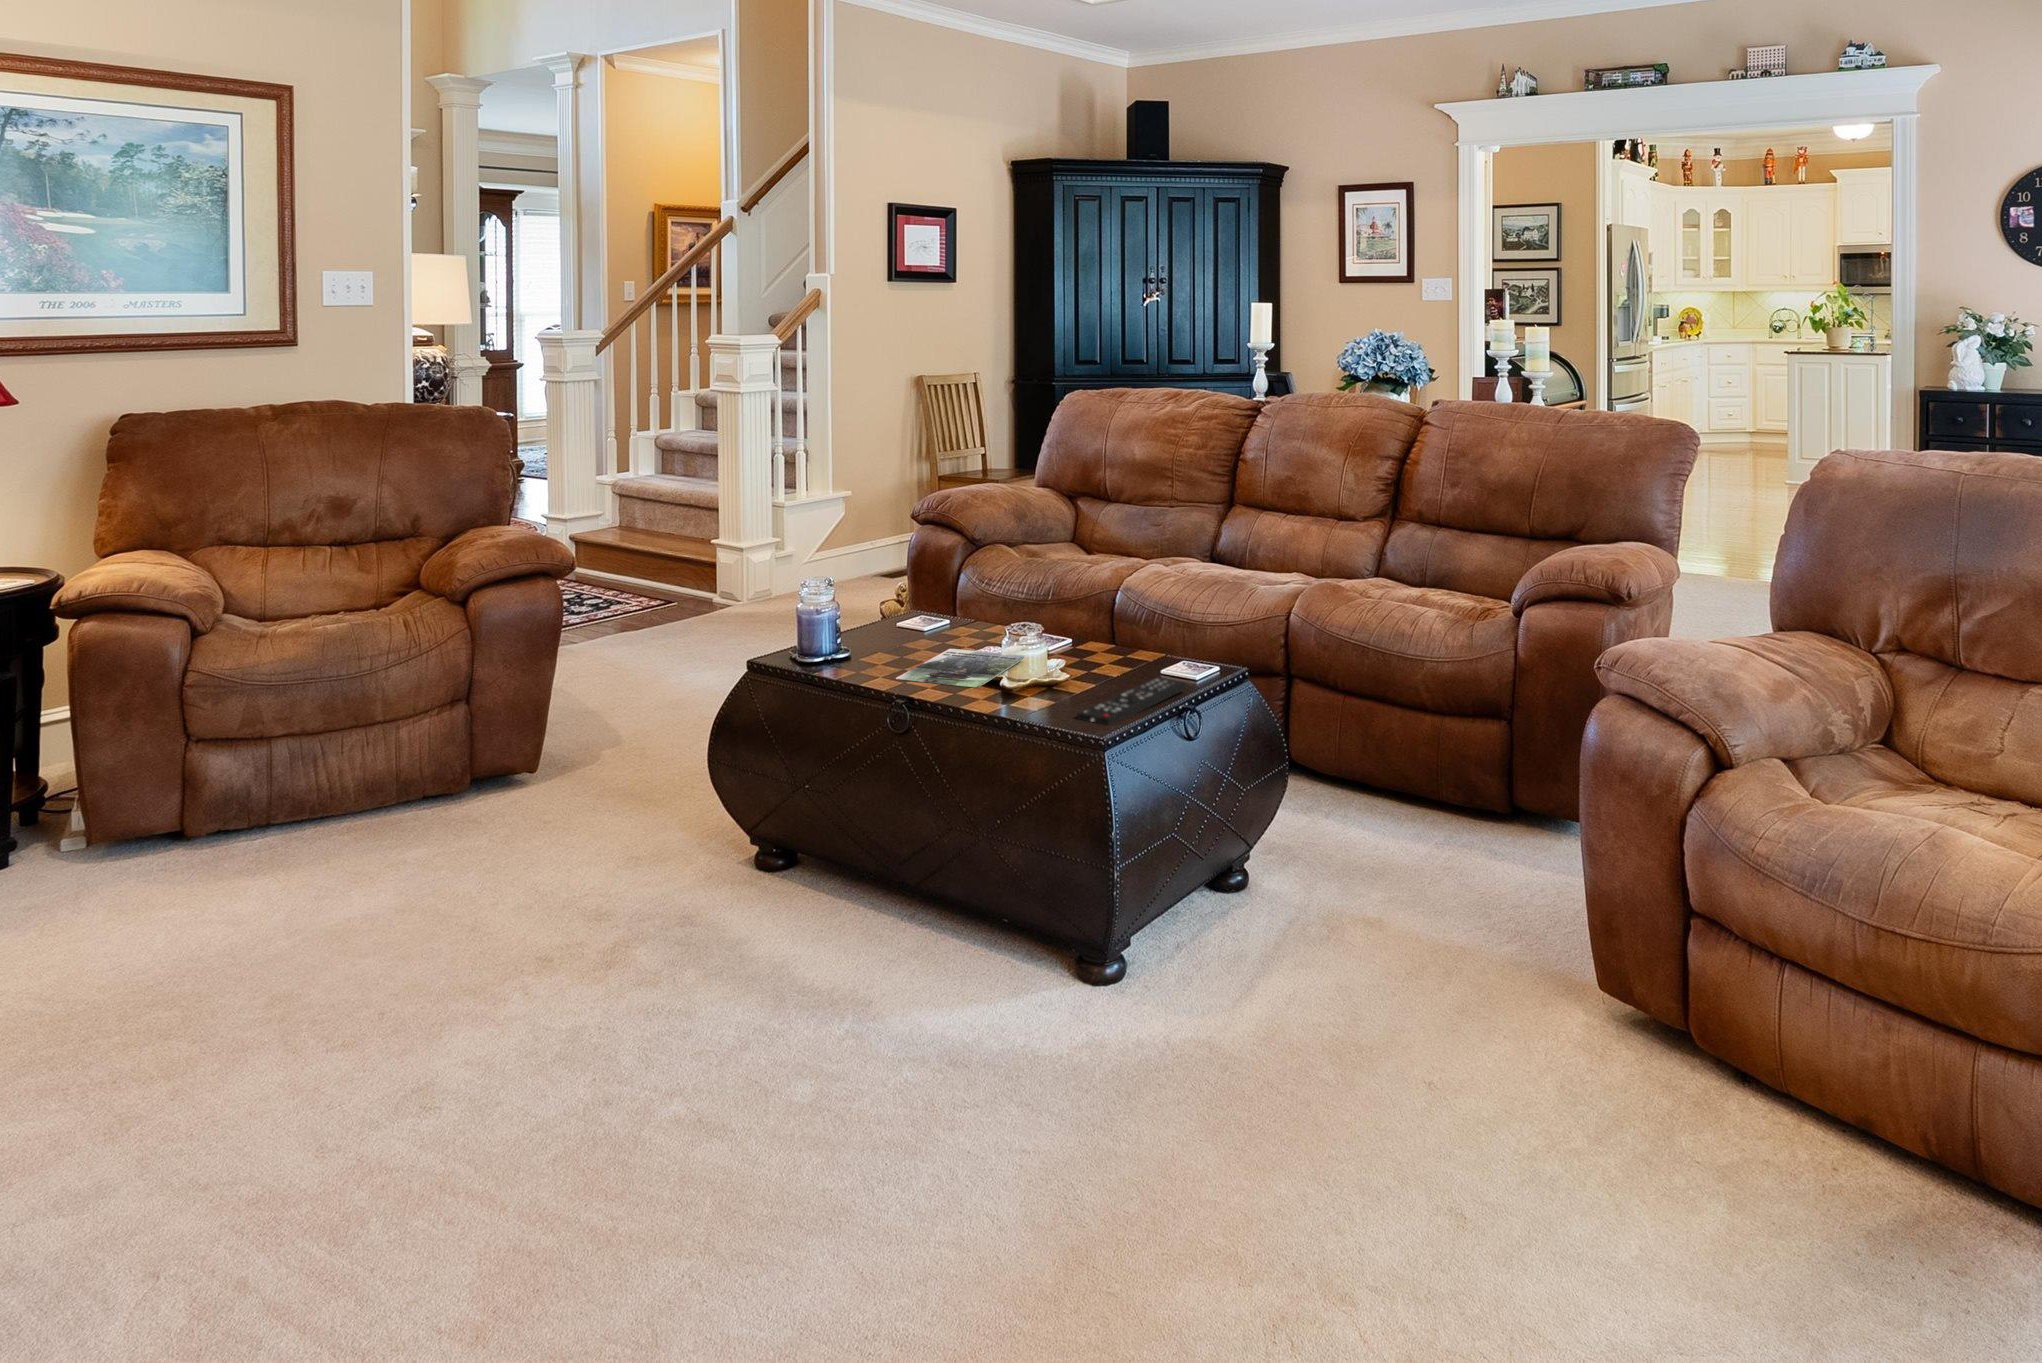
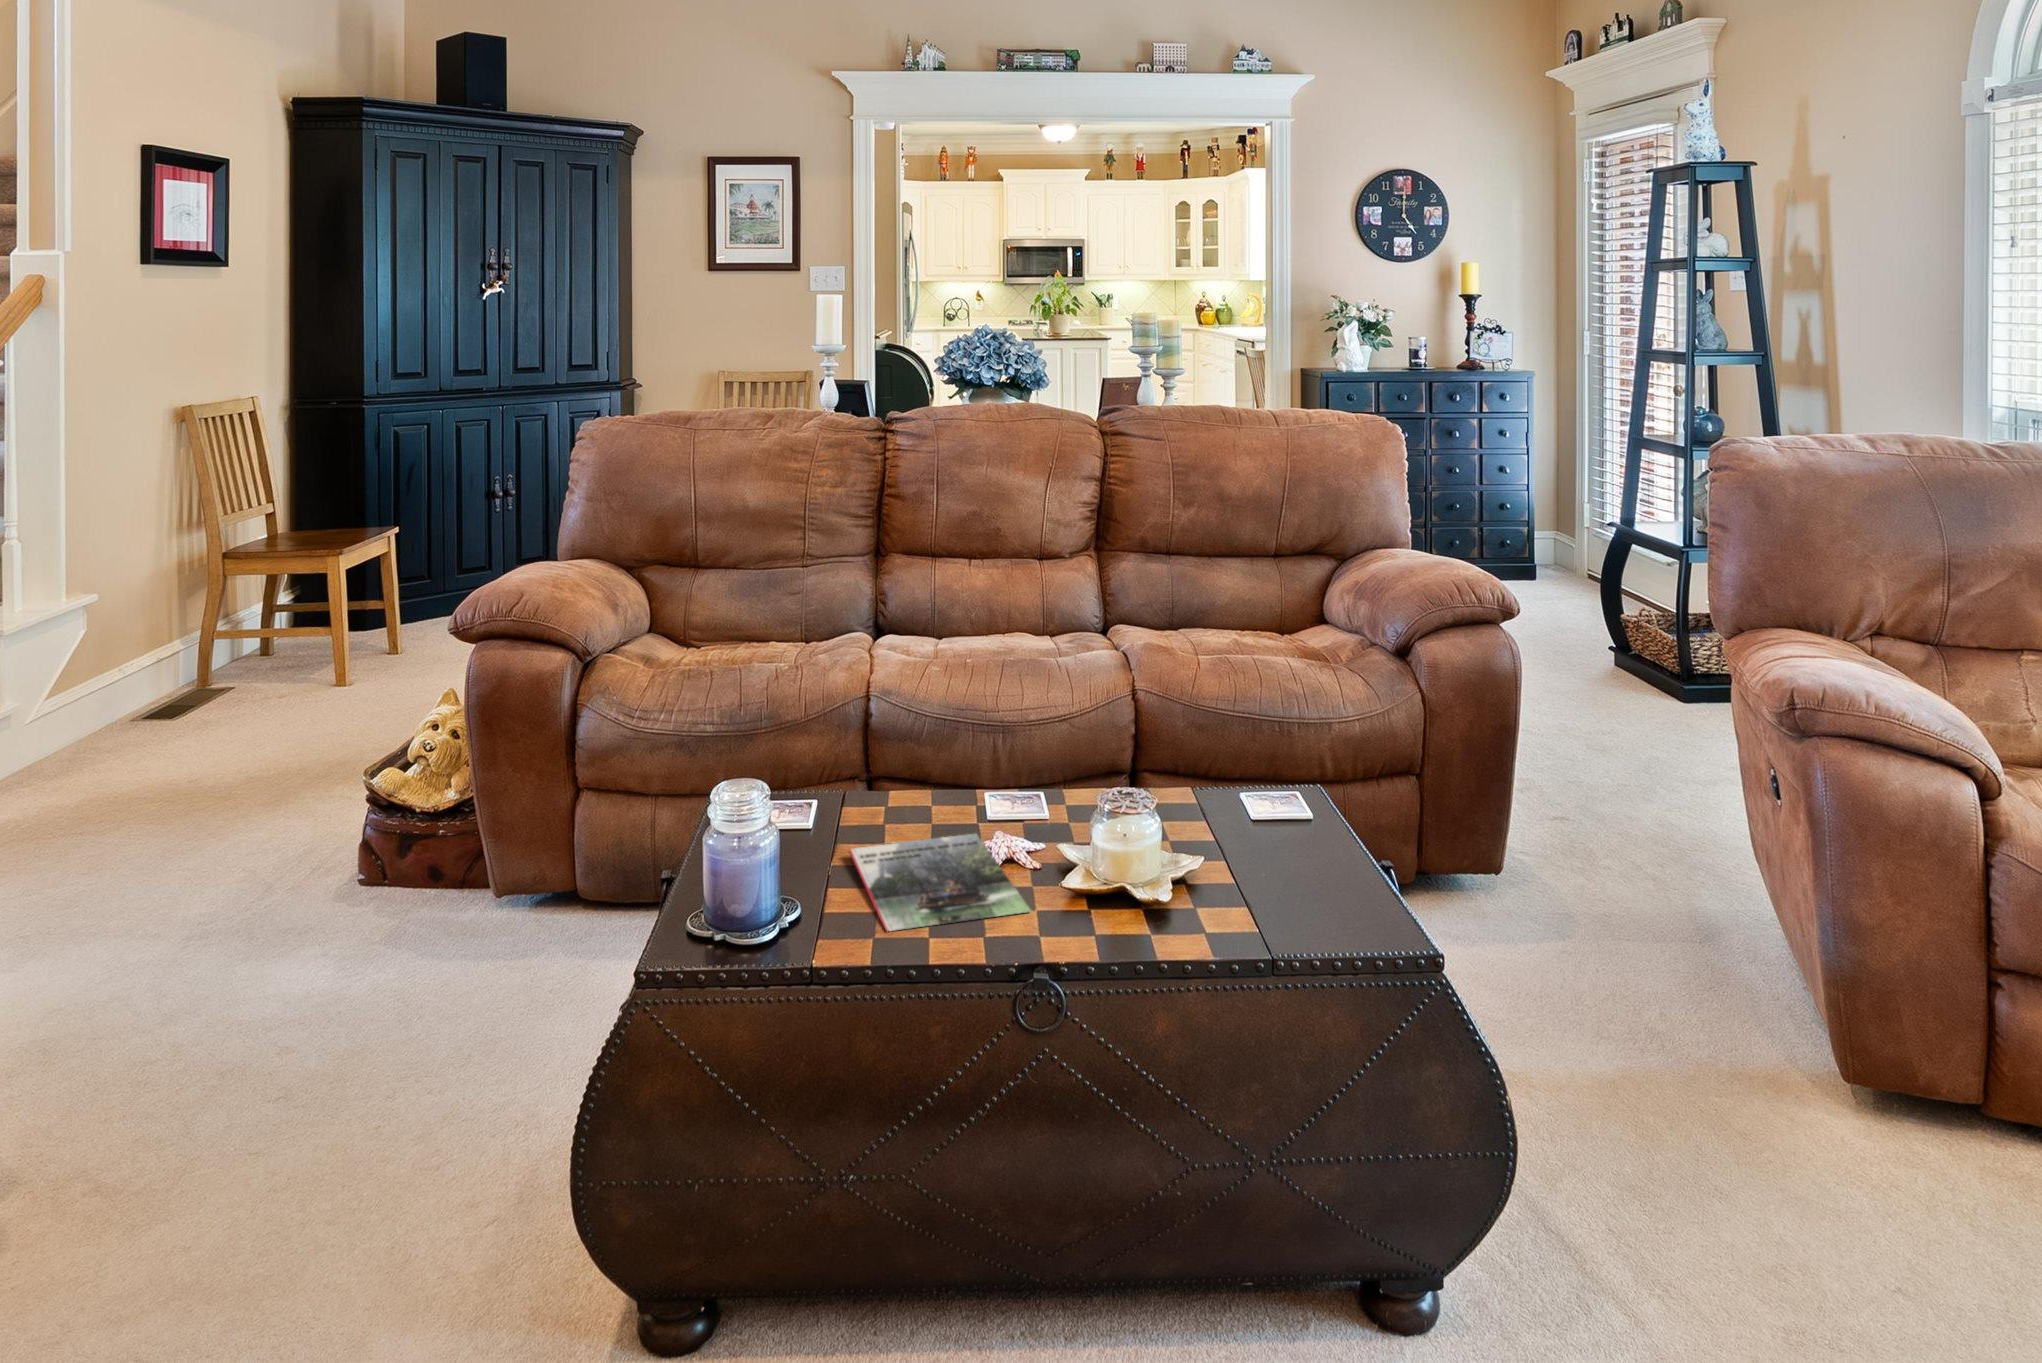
remote control: present [1077,677,1186,725] -> none [1224,824,1334,931]

